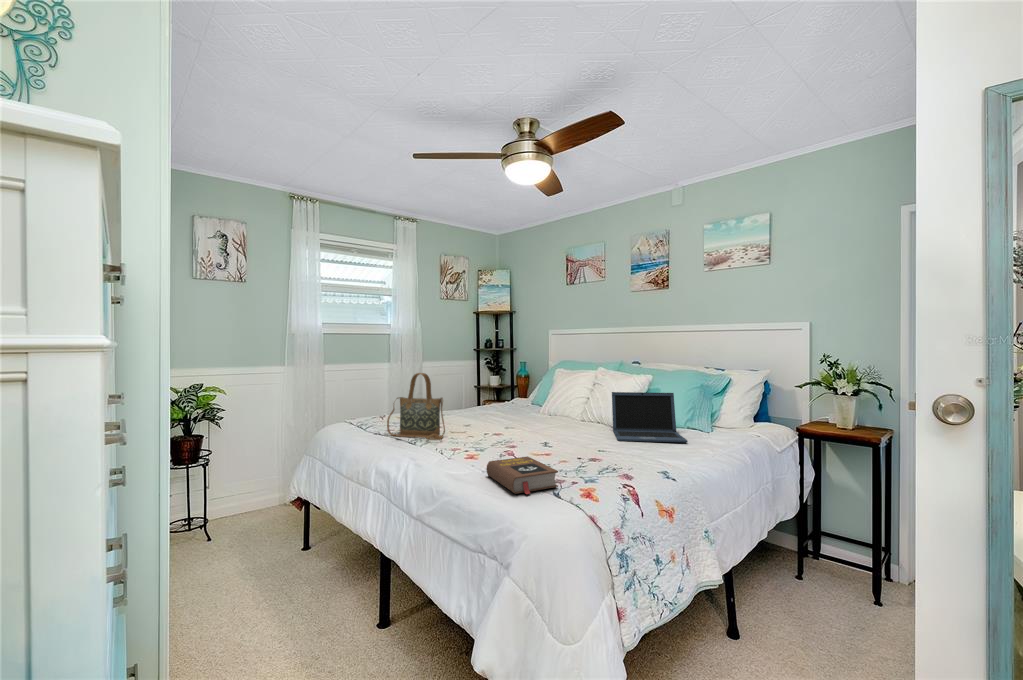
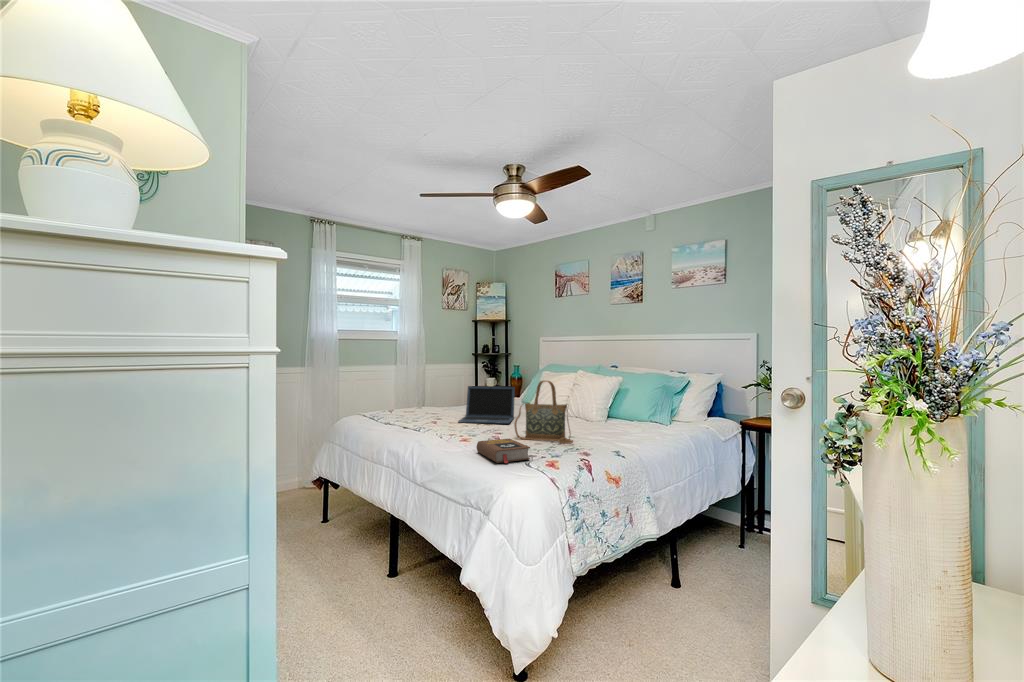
handbag: present [387,373,445,440] -> present [514,381,573,443]
laptop: present [612,392,688,442] -> present [458,386,515,424]

